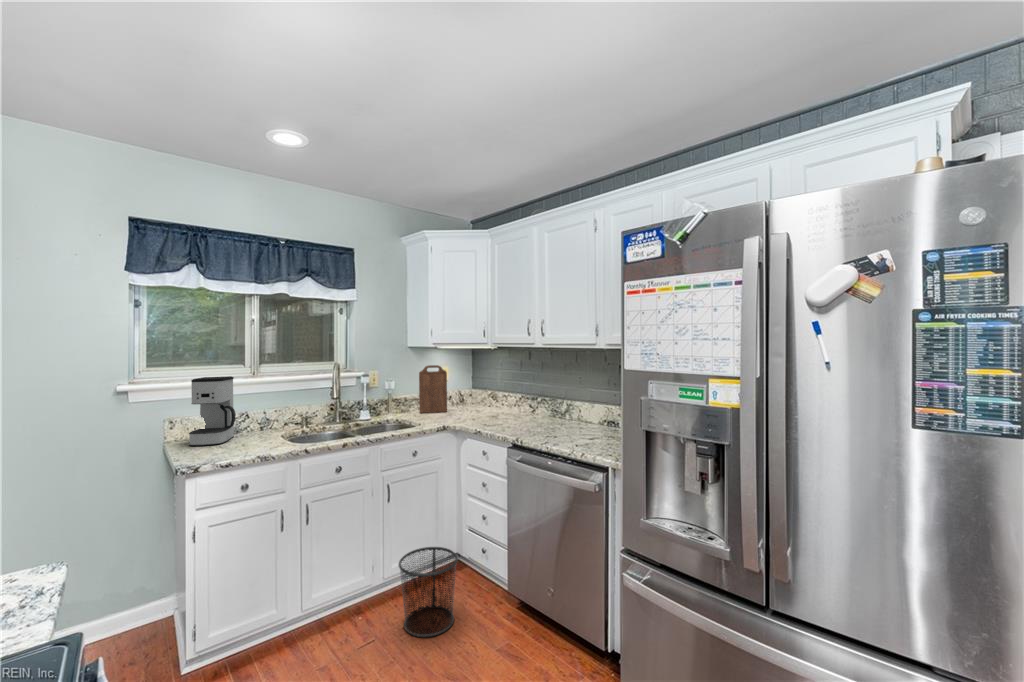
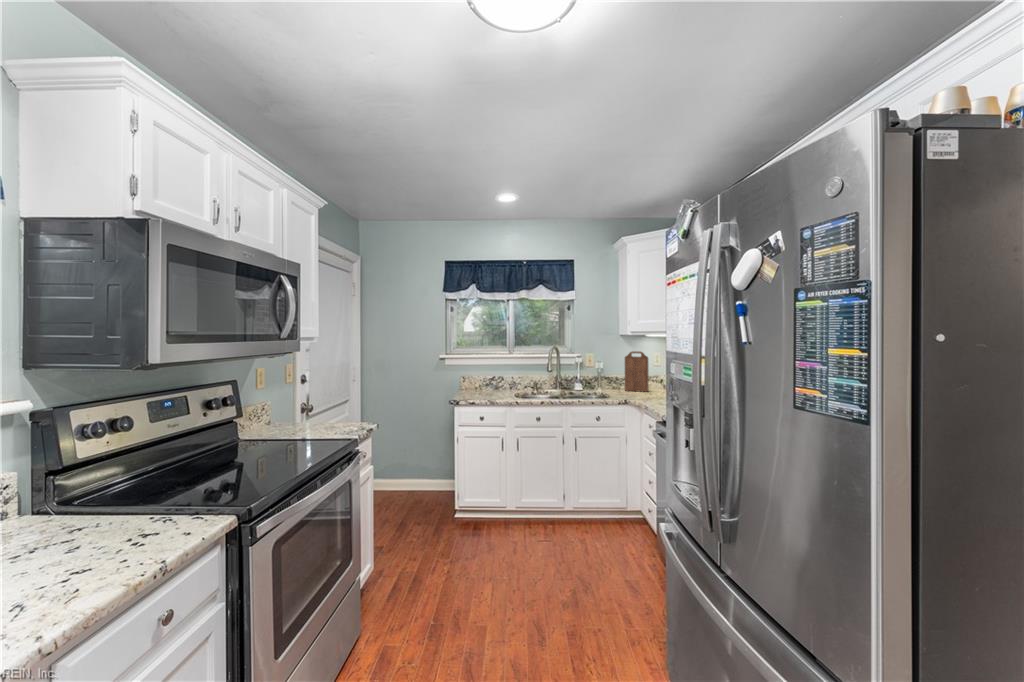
coffee maker: present [189,376,236,446] -> none [469,353,494,394]
waste bin: present [399,547,458,637] -> none [566,488,611,552]

